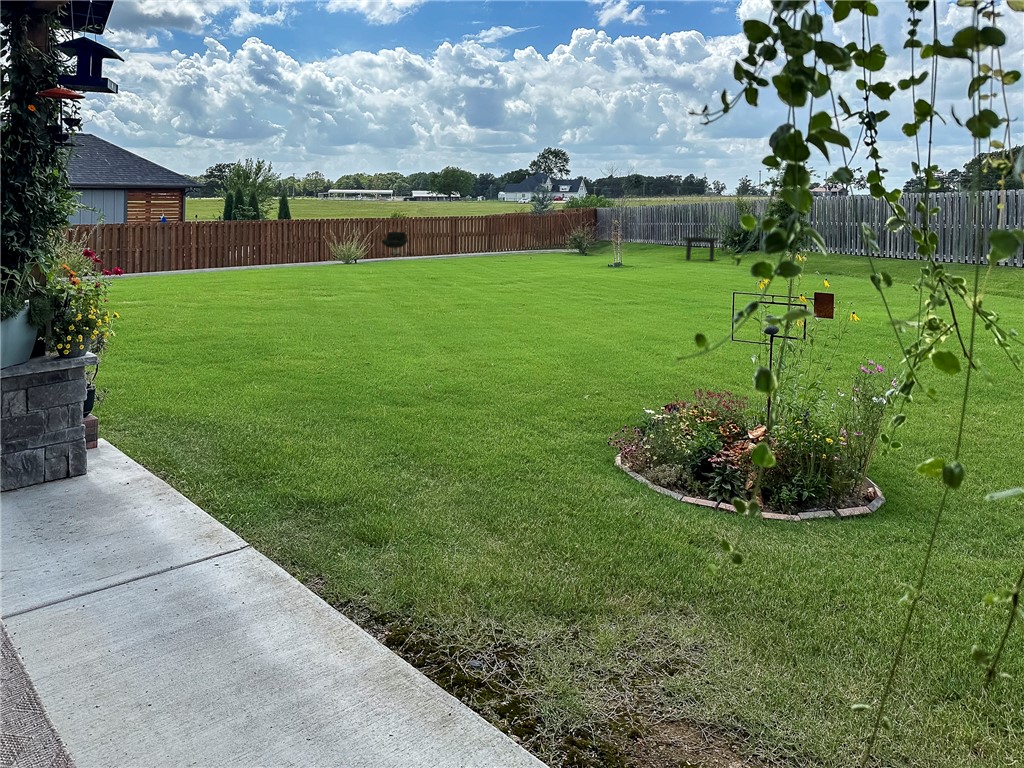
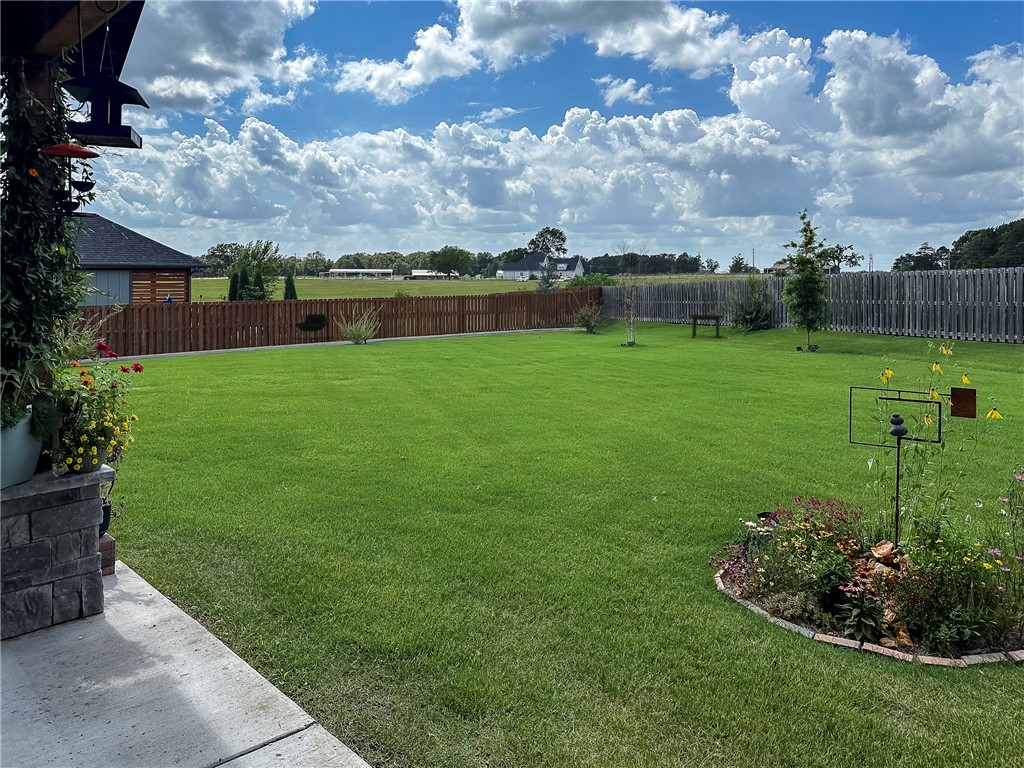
lounge chair: present [382,232,408,254] -> present [296,314,328,338]

